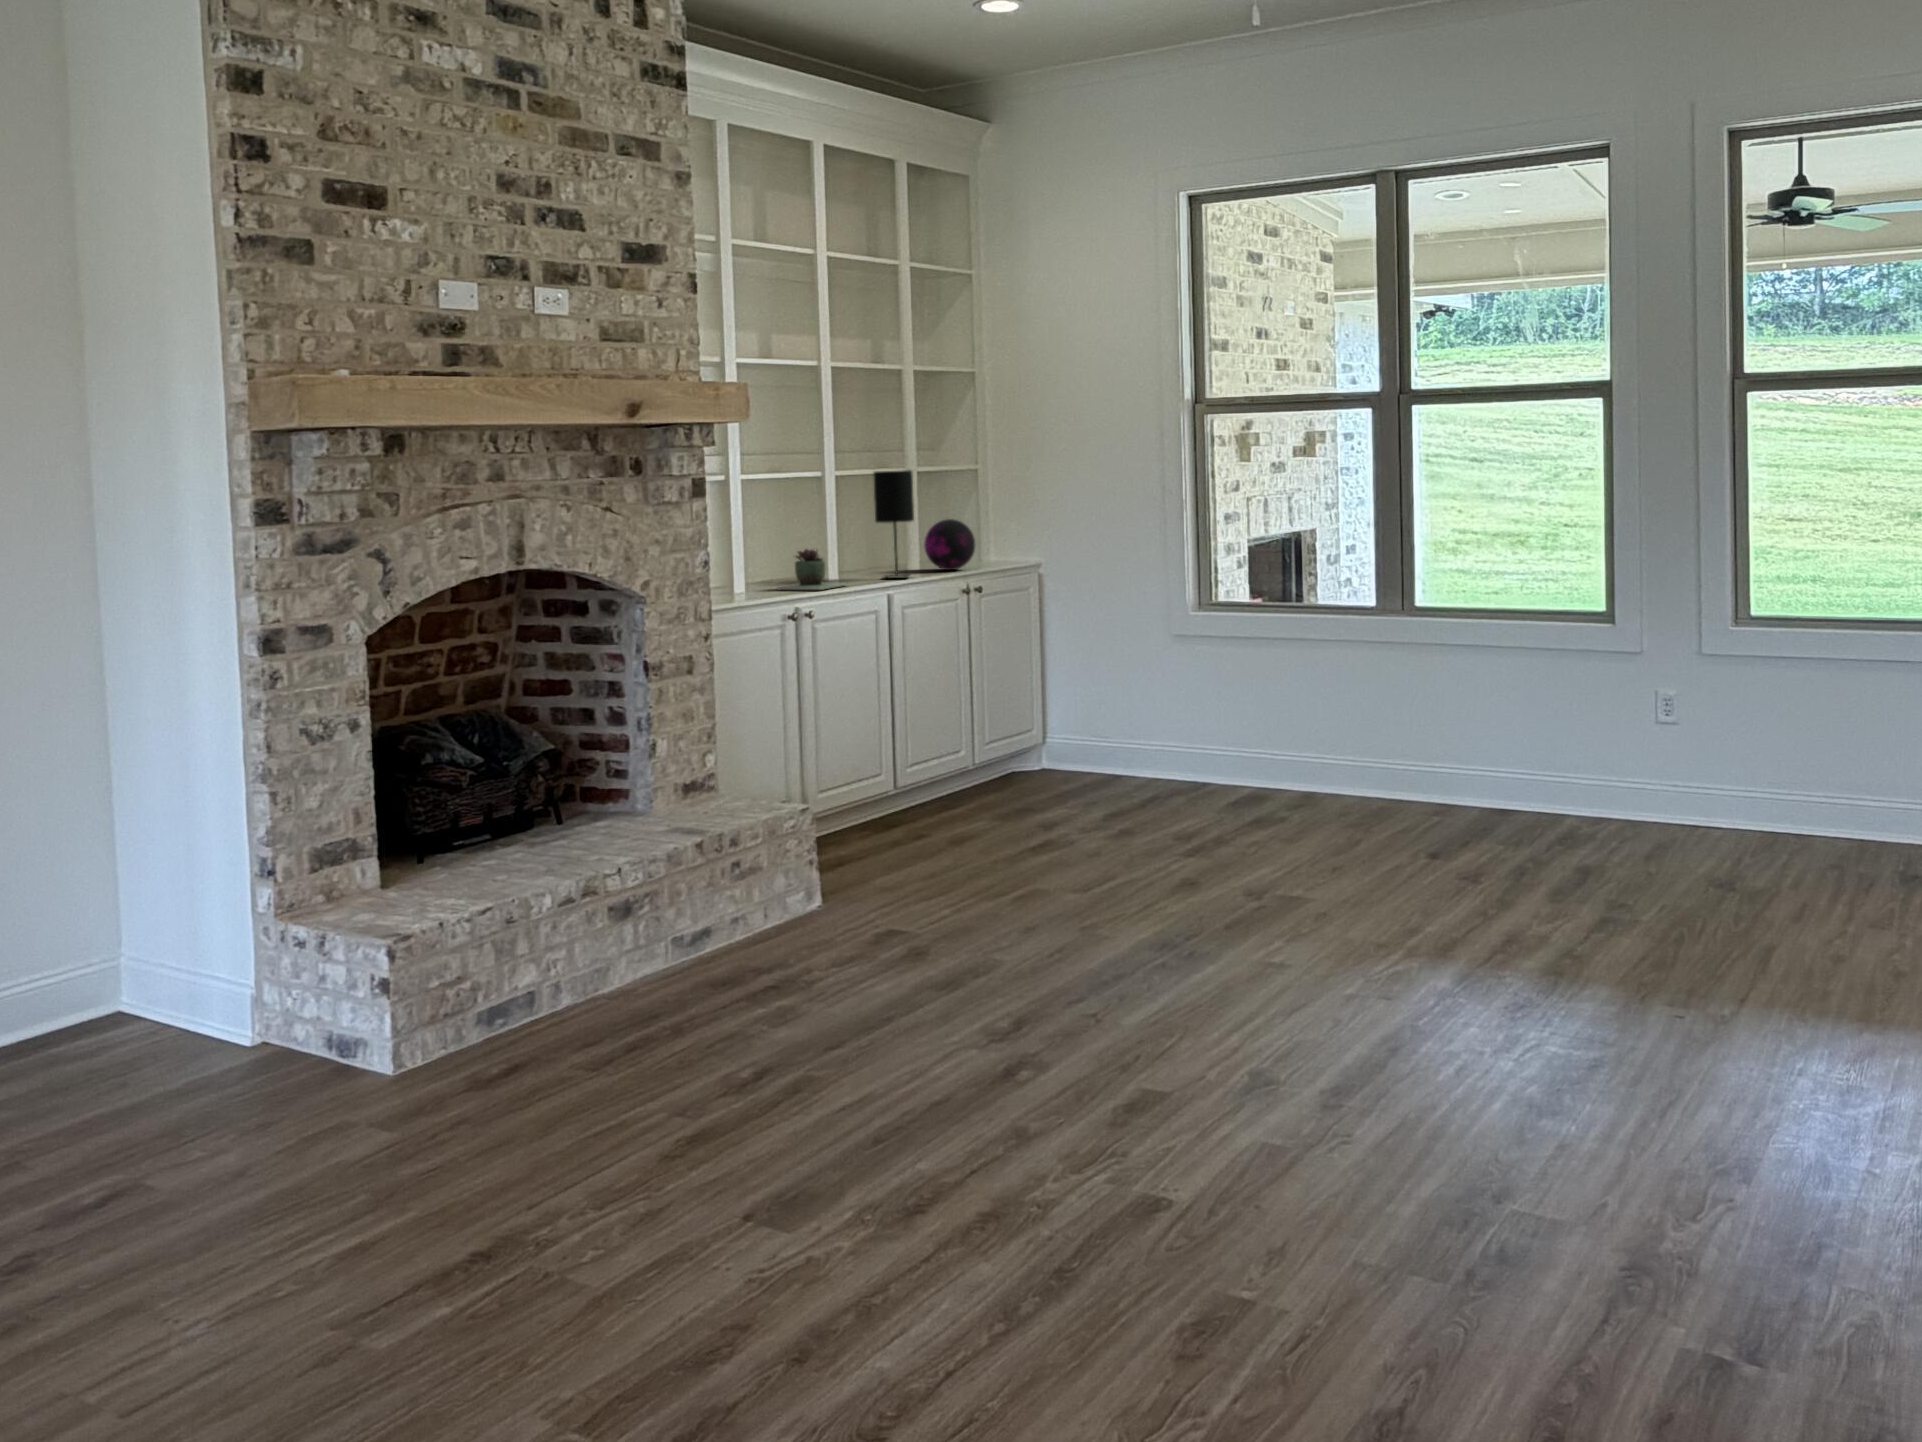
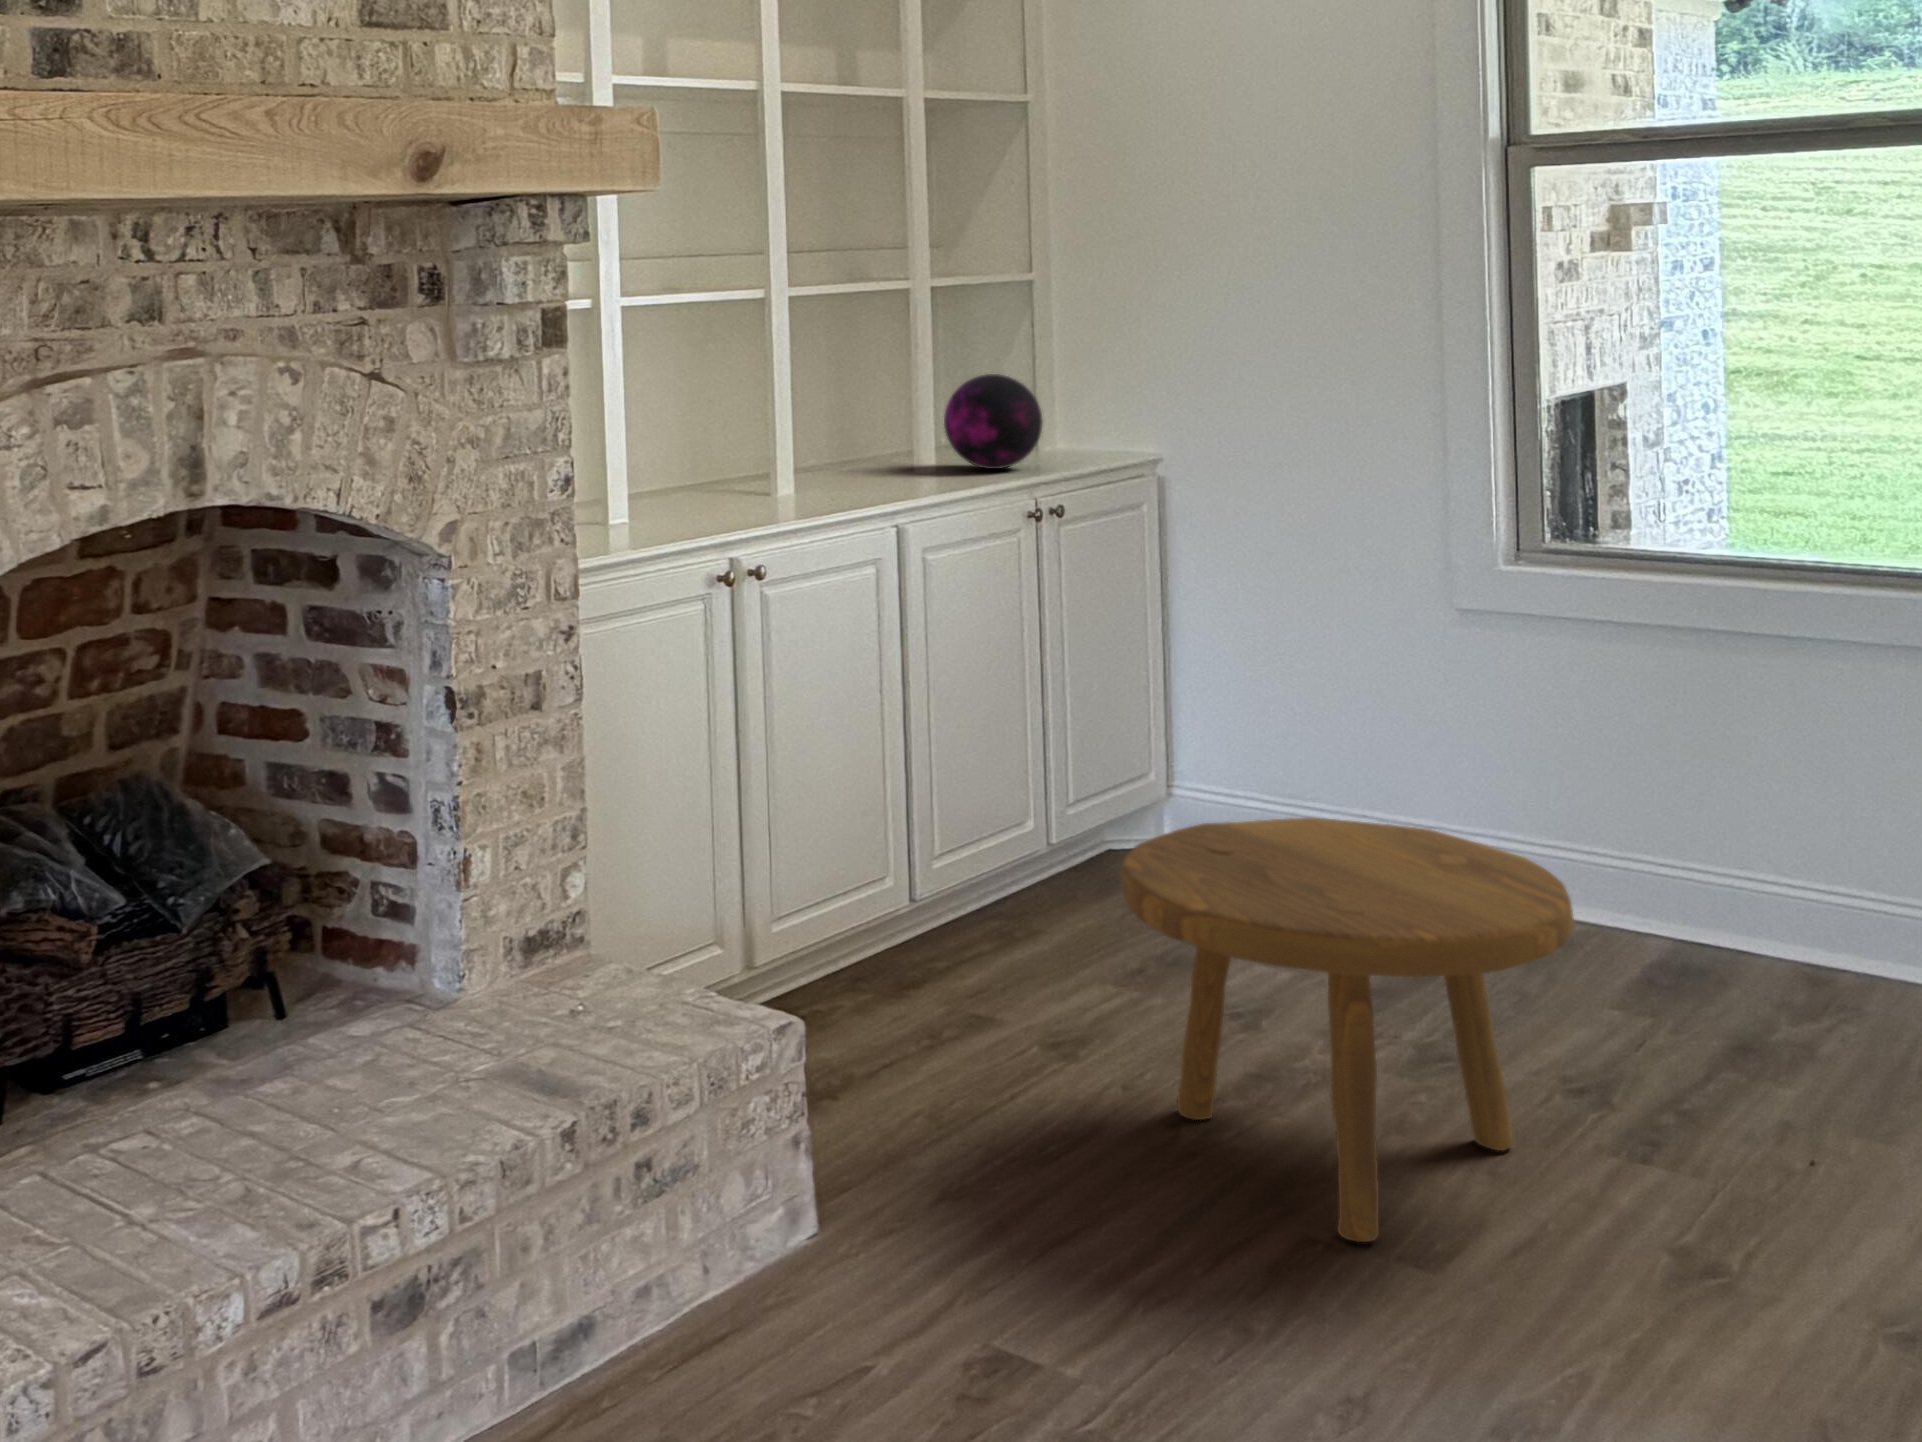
table lamp: present [873,470,914,578] -> none [859,284,938,491]
succulent plant: present [777,549,847,590] -> none [687,436,821,519]
footstool: none [972,722,1160,892] -> present [1120,817,1575,1242]

